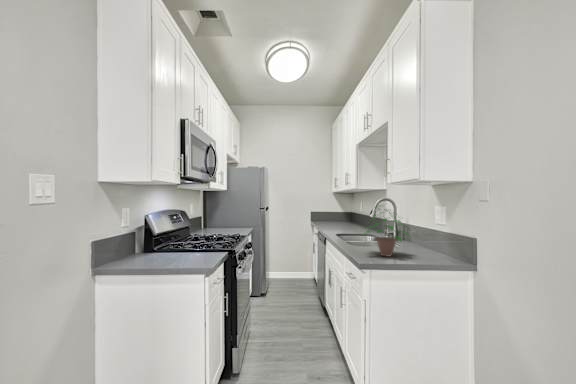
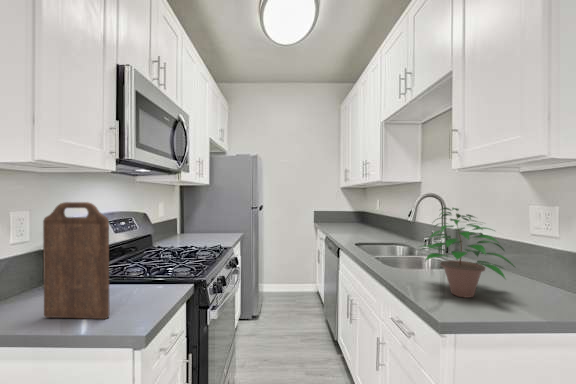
cutting board: none [156,201,191,262] -> present [43,202,110,319]

